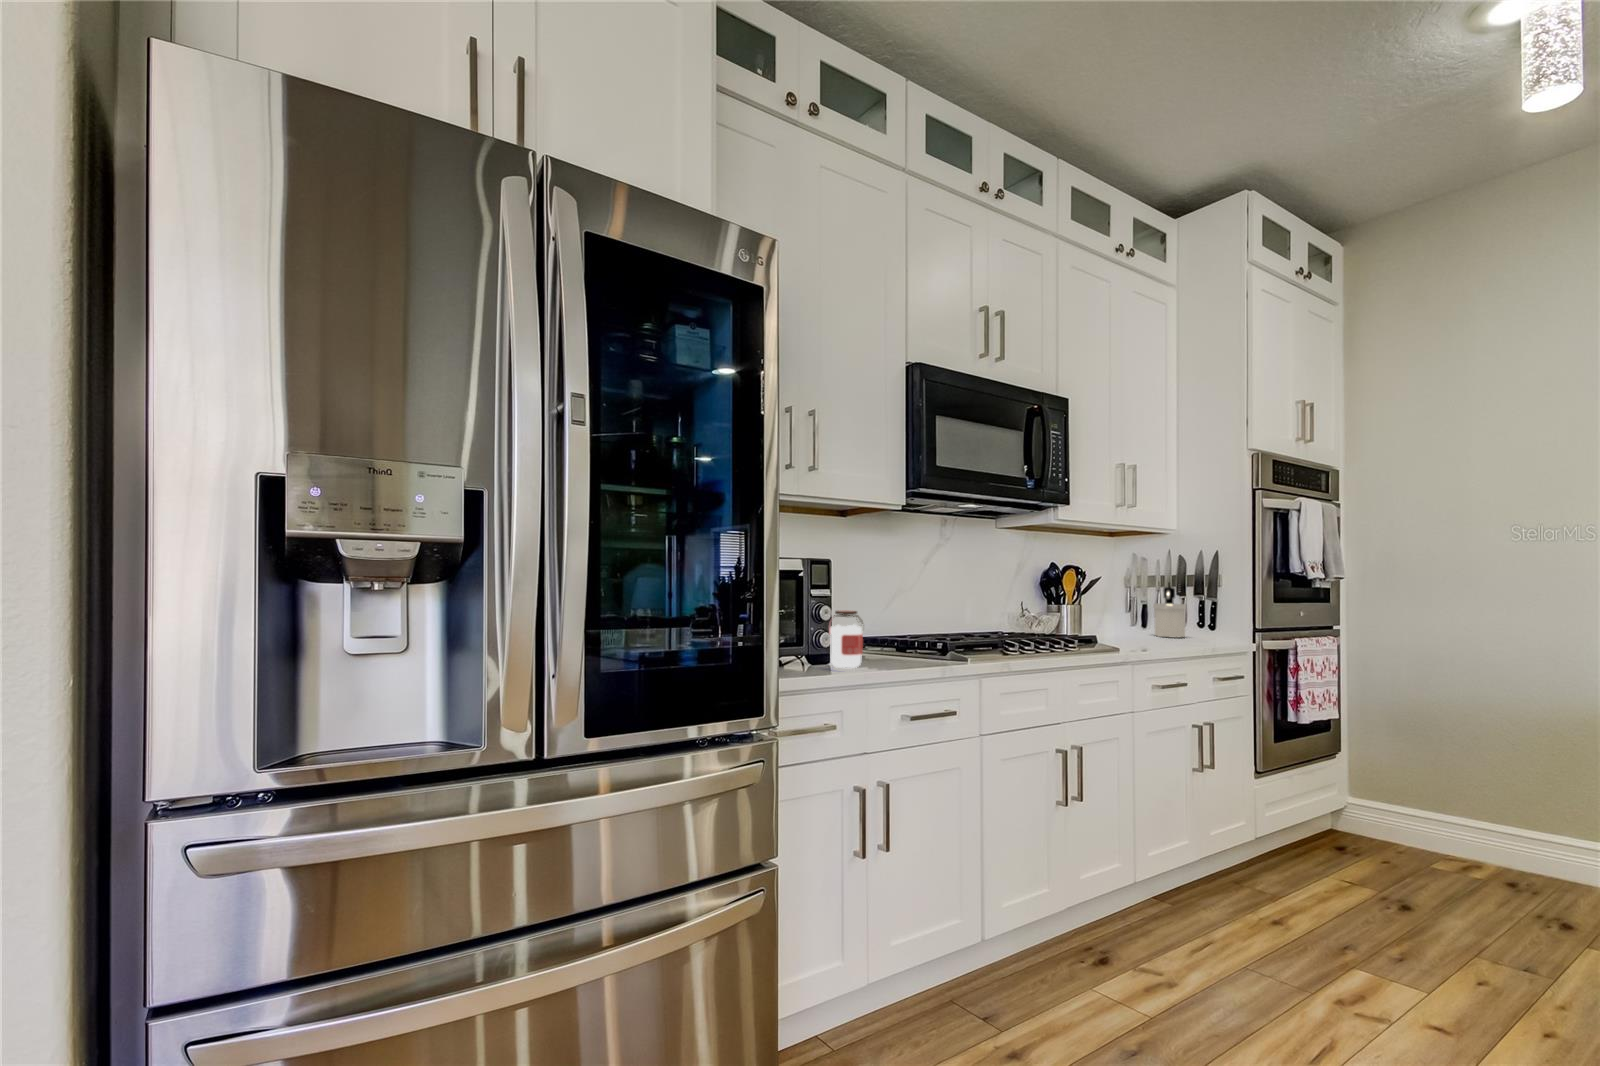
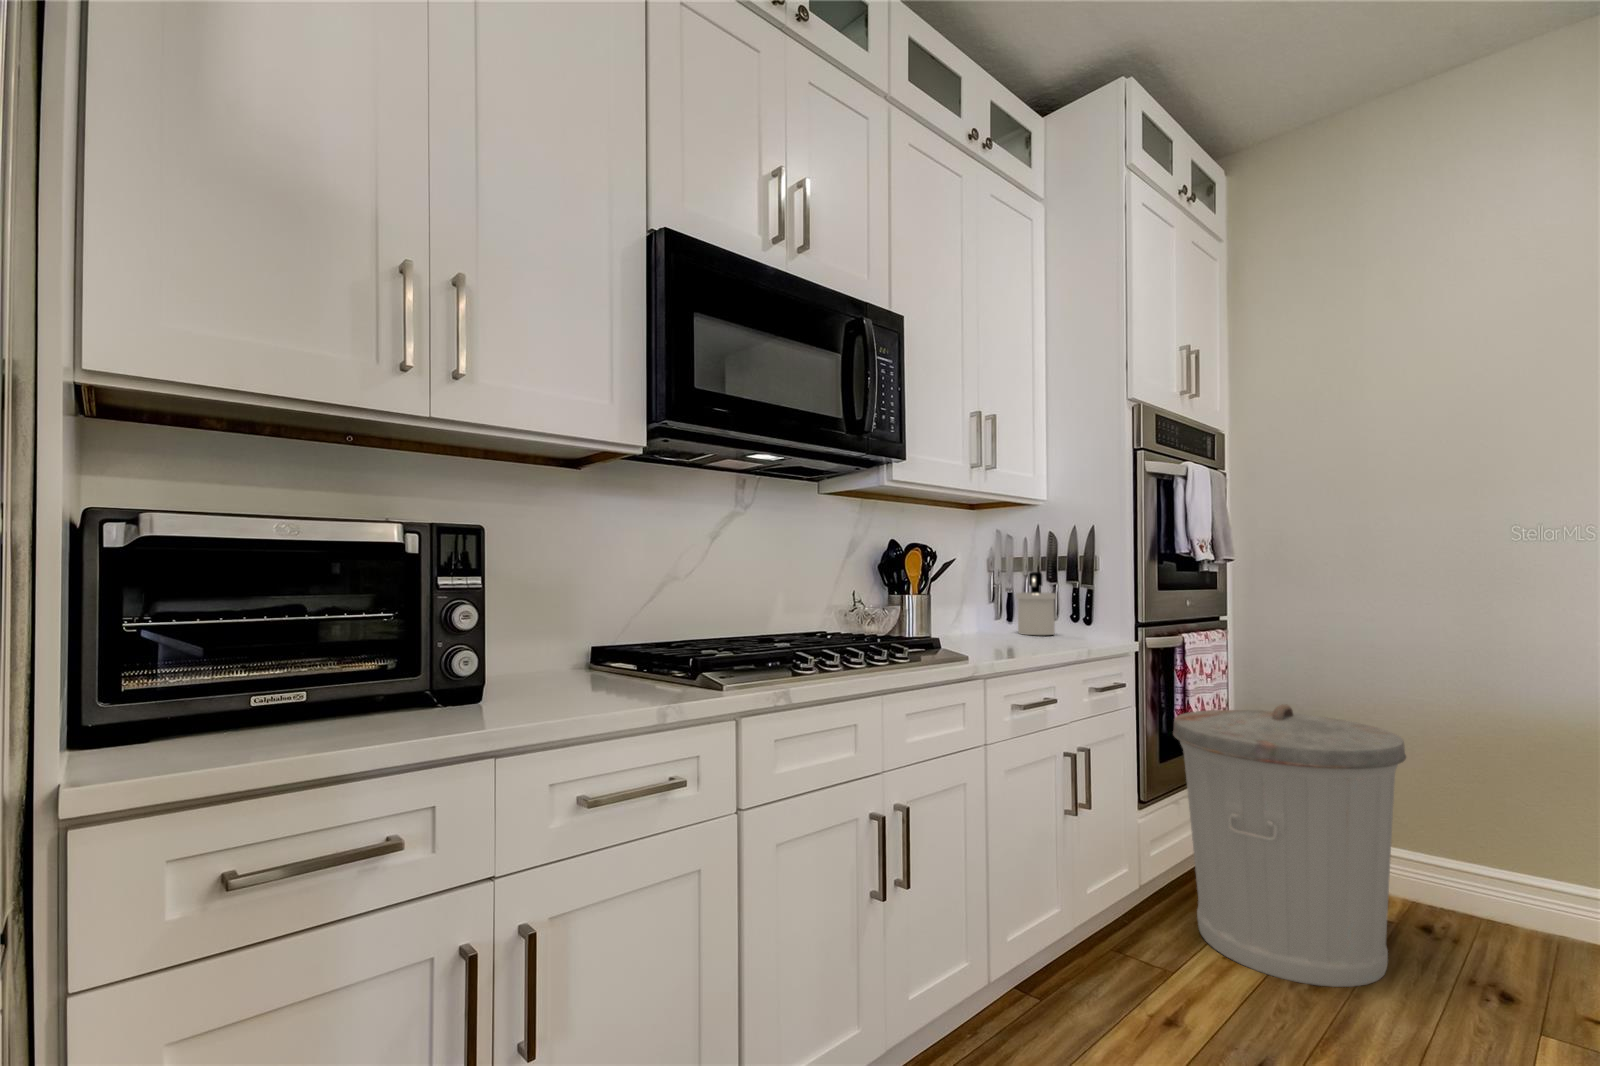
jar: present [829,610,863,668] -> none [460,613,525,717]
trash can: none [1285,696,1478,913] -> present [1173,704,1406,987]

